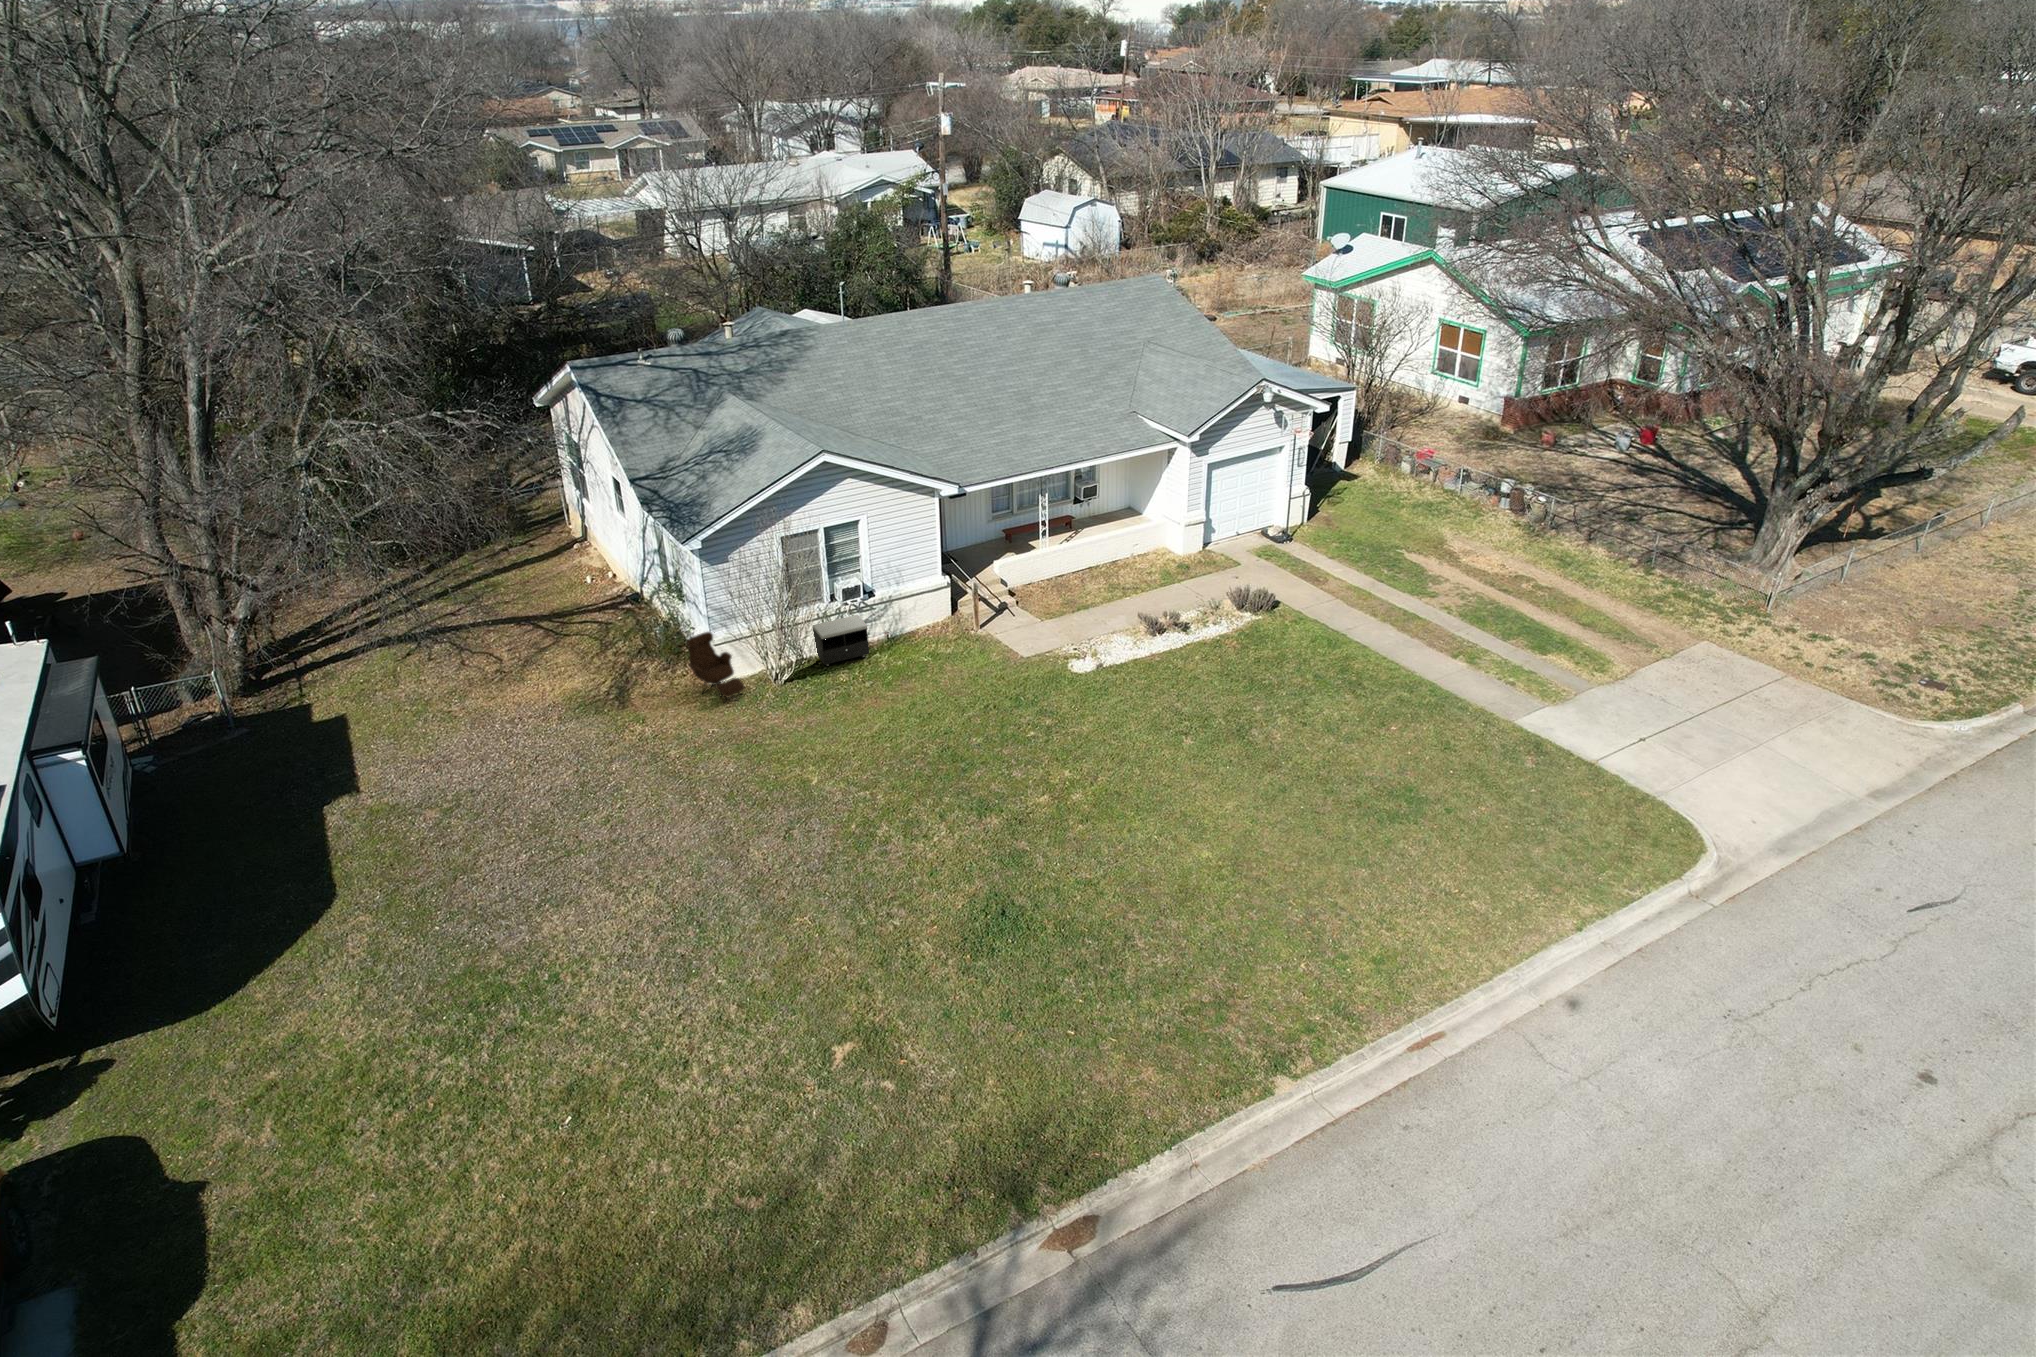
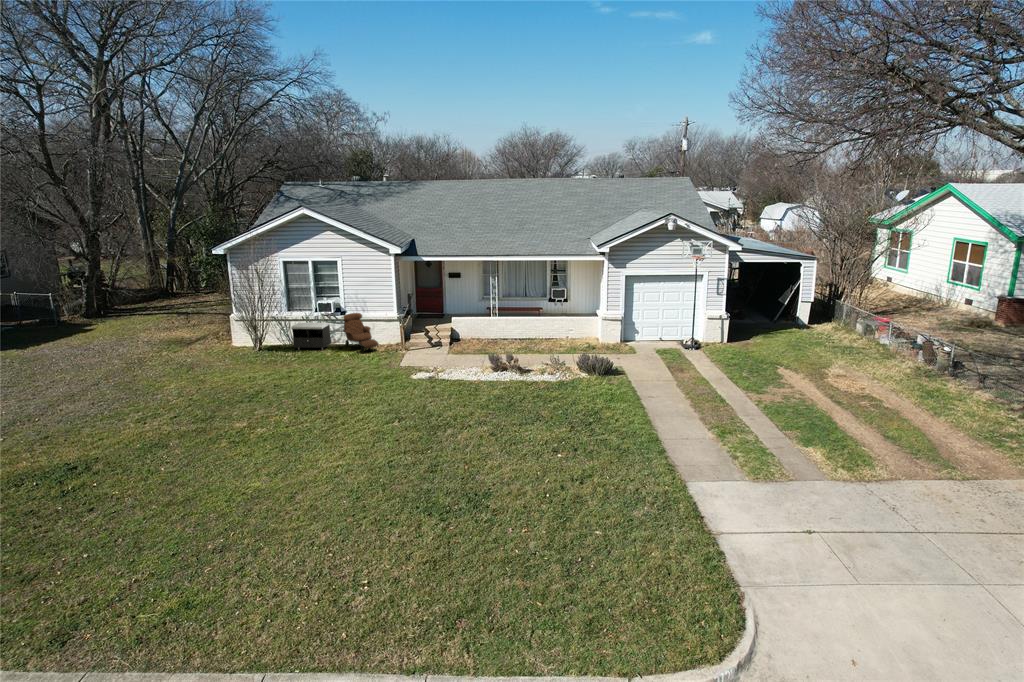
lounge chair: present [687,632,745,698] -> present [343,313,379,350]

